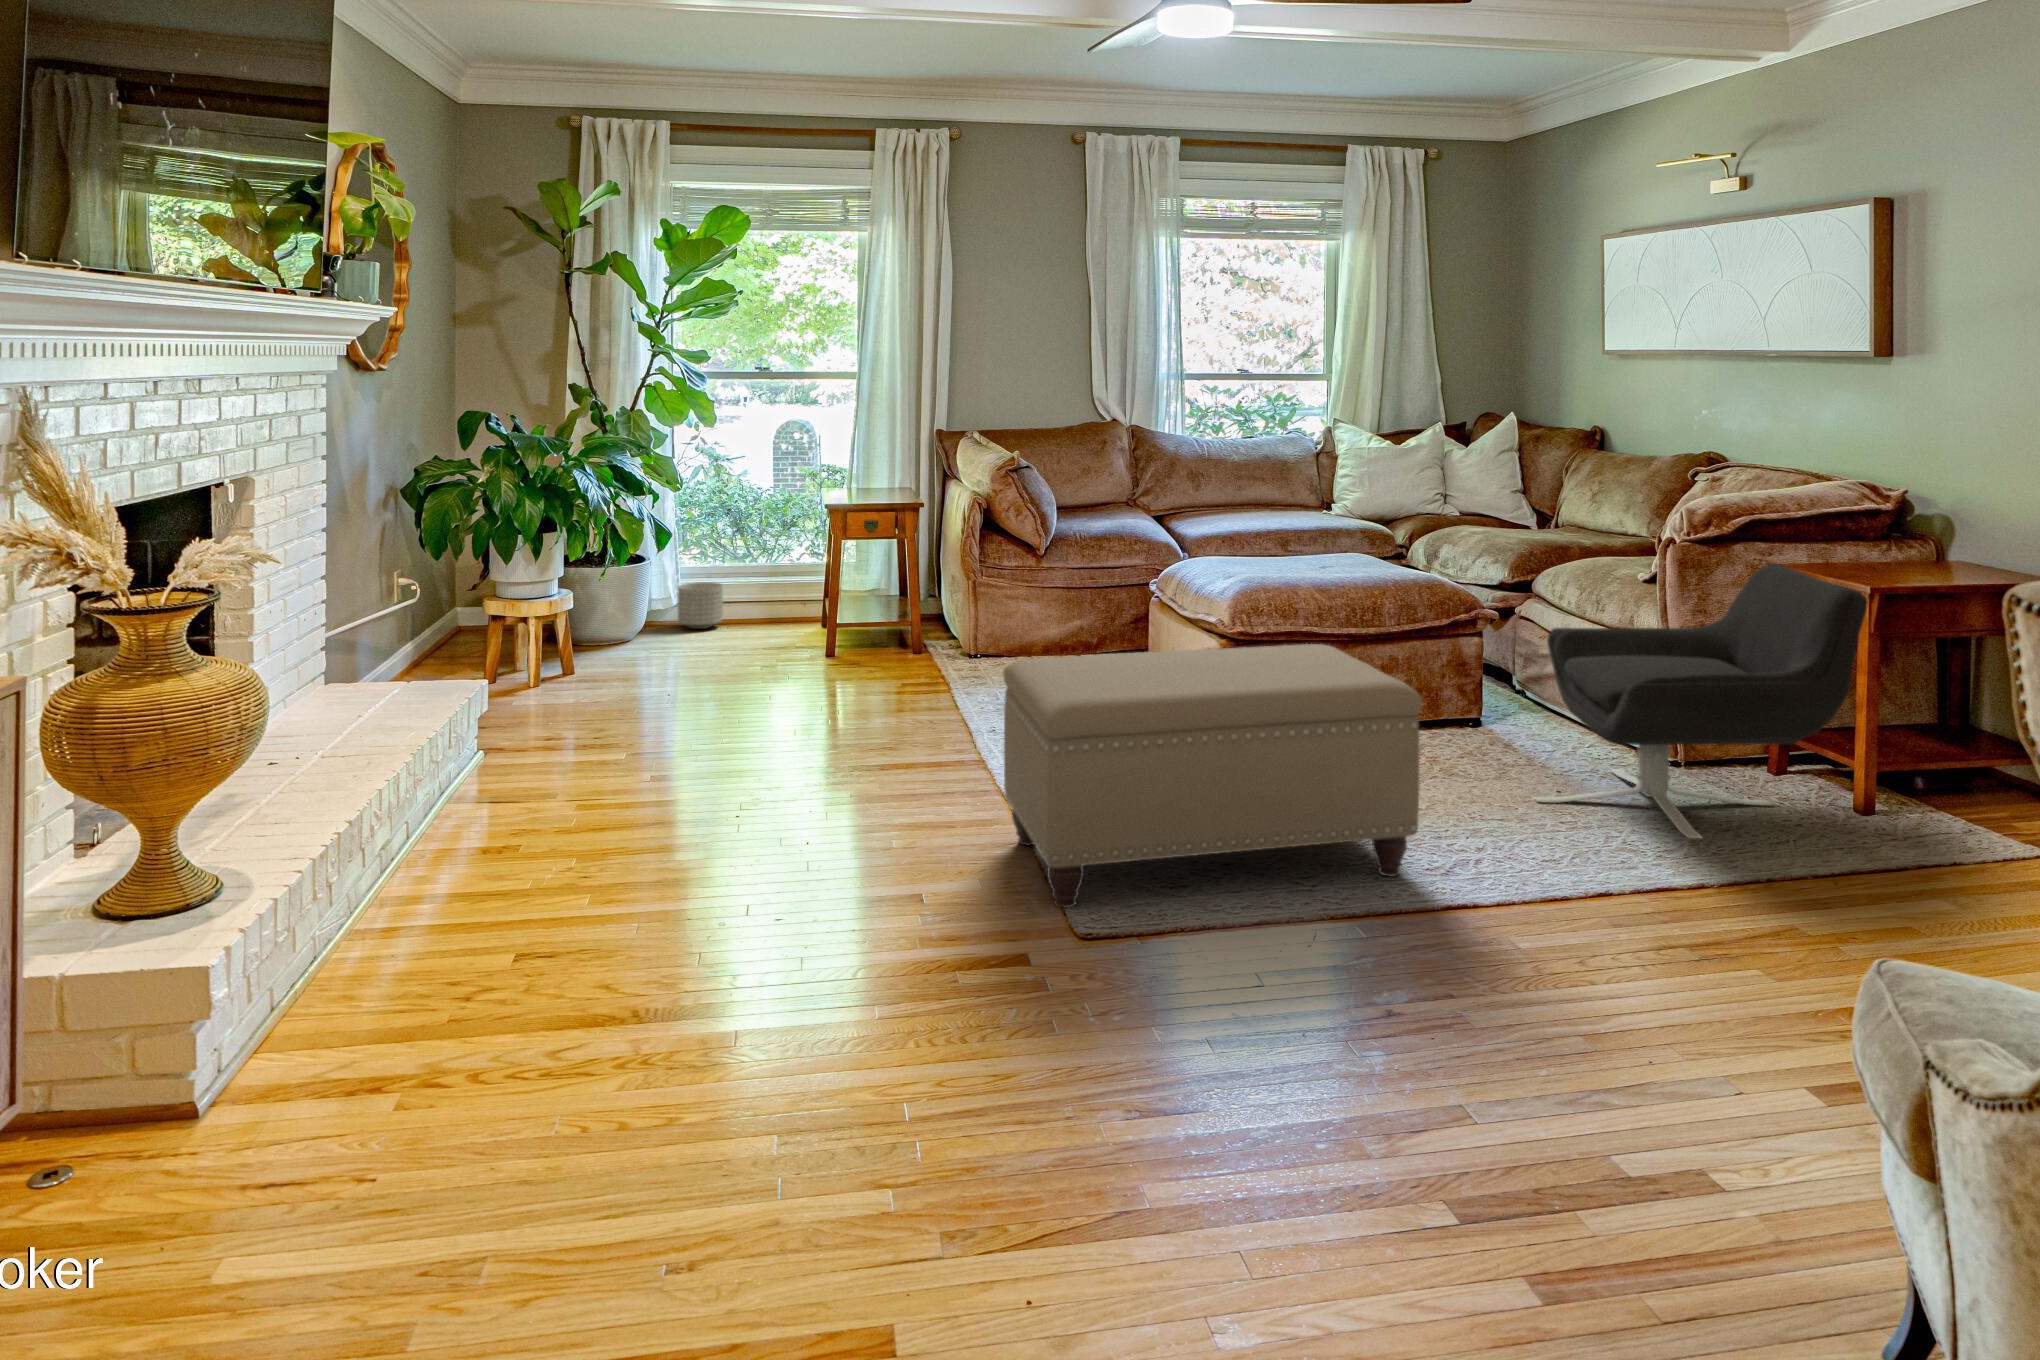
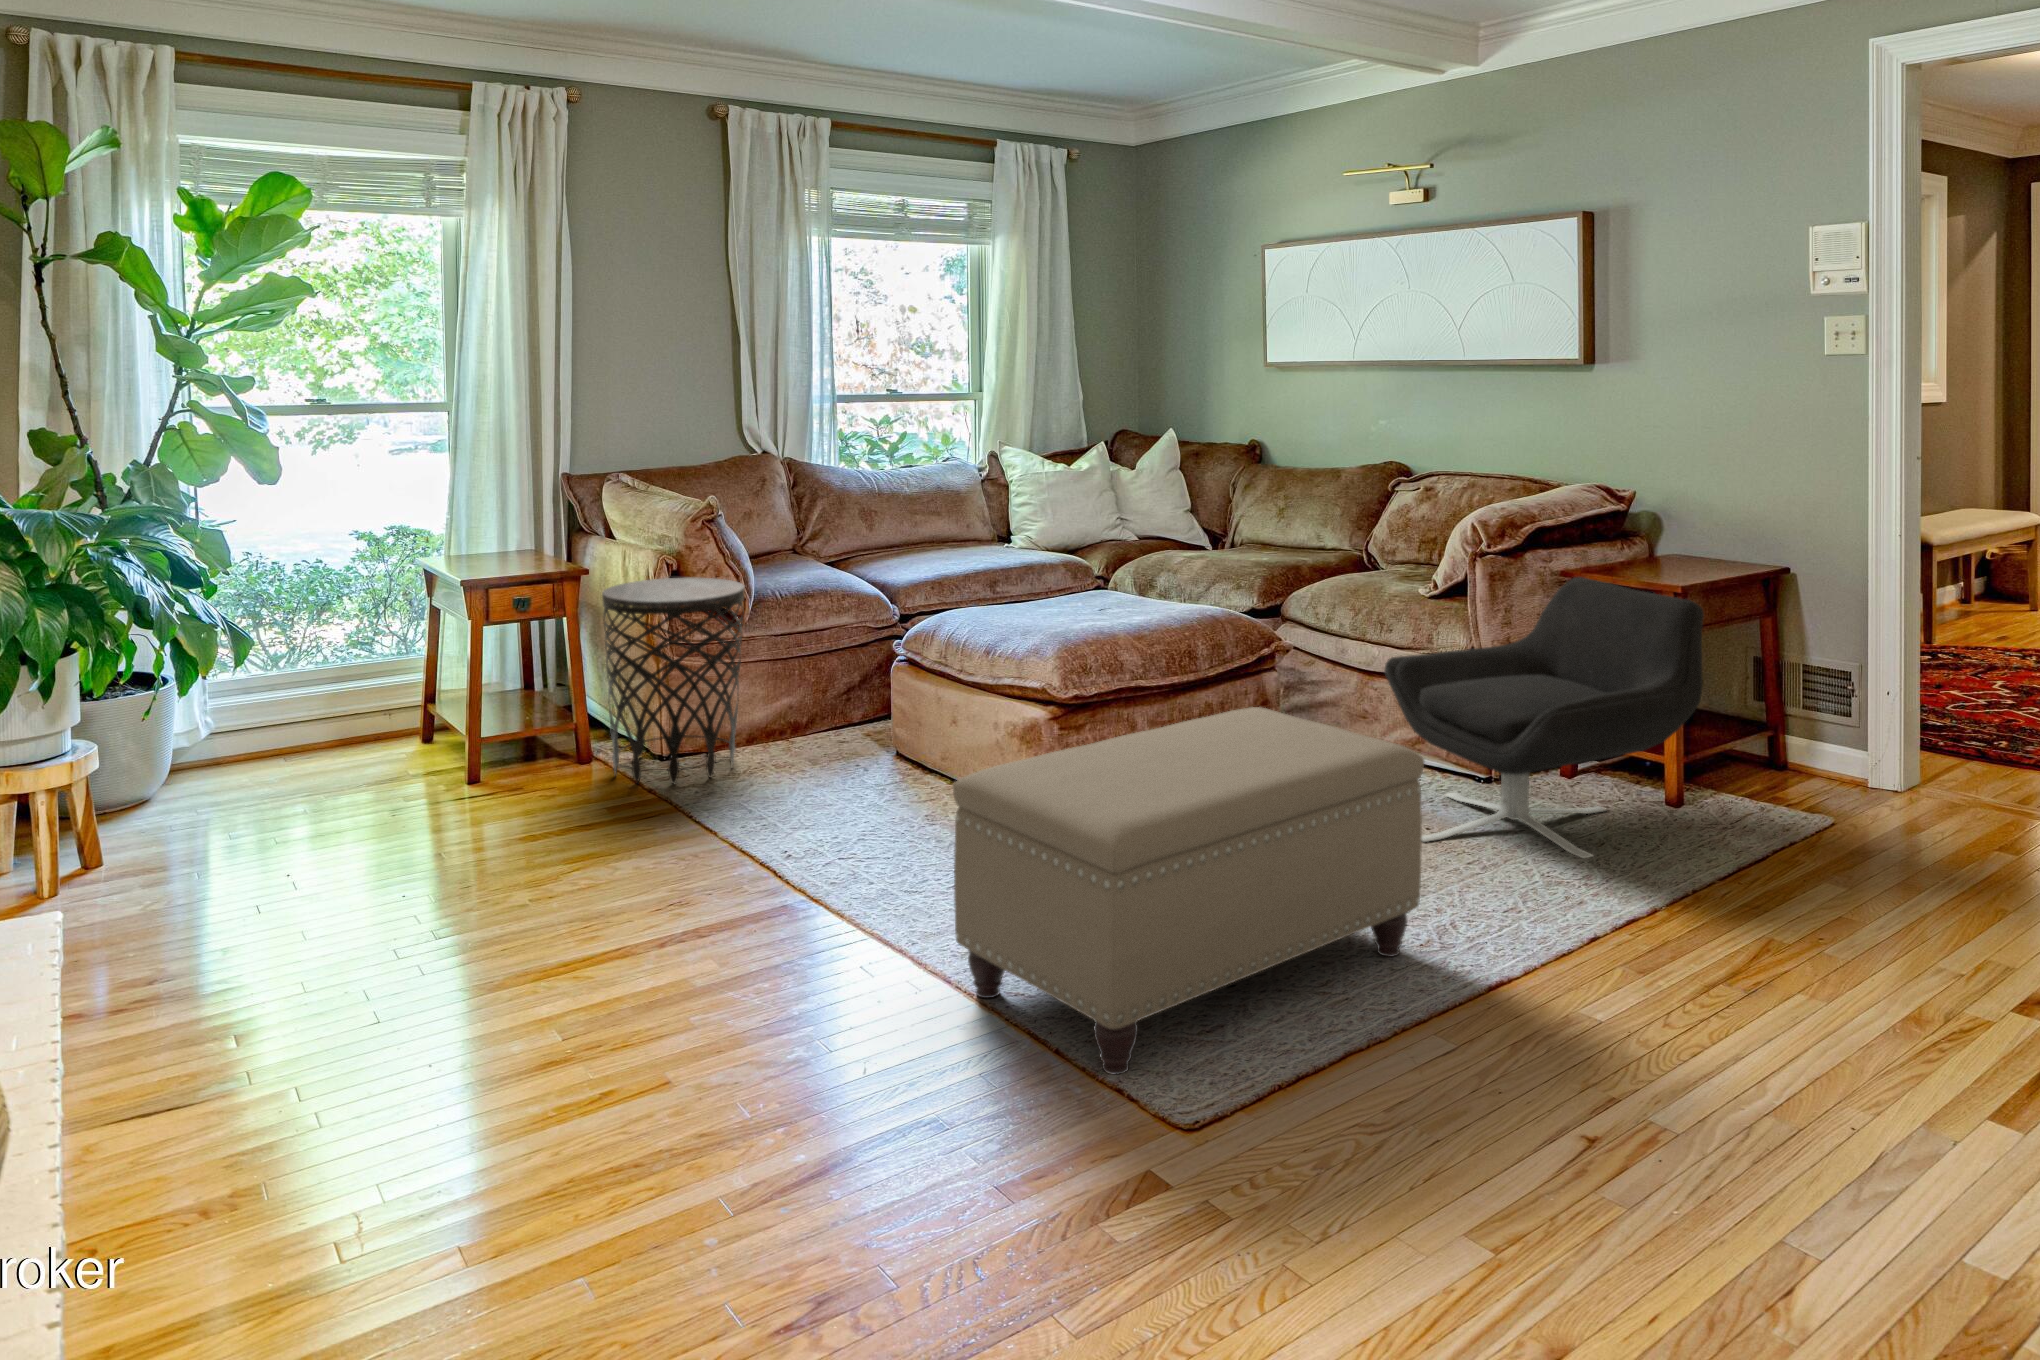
side table: none [917,517,1028,680] -> present [602,578,745,784]
planter: present [678,582,723,629] -> none [196,690,265,757]

